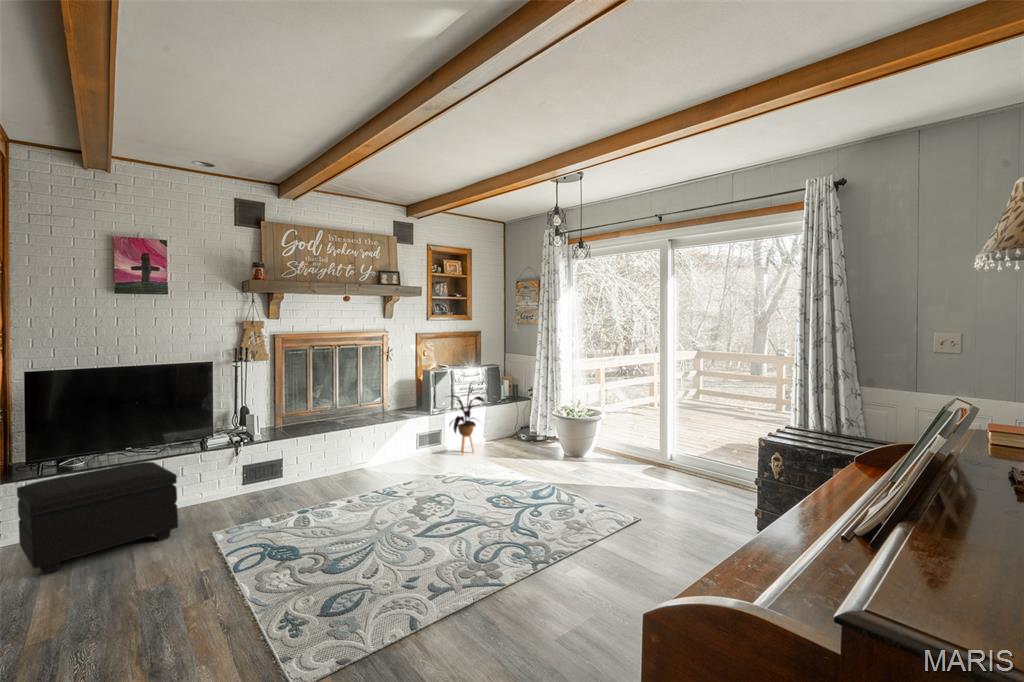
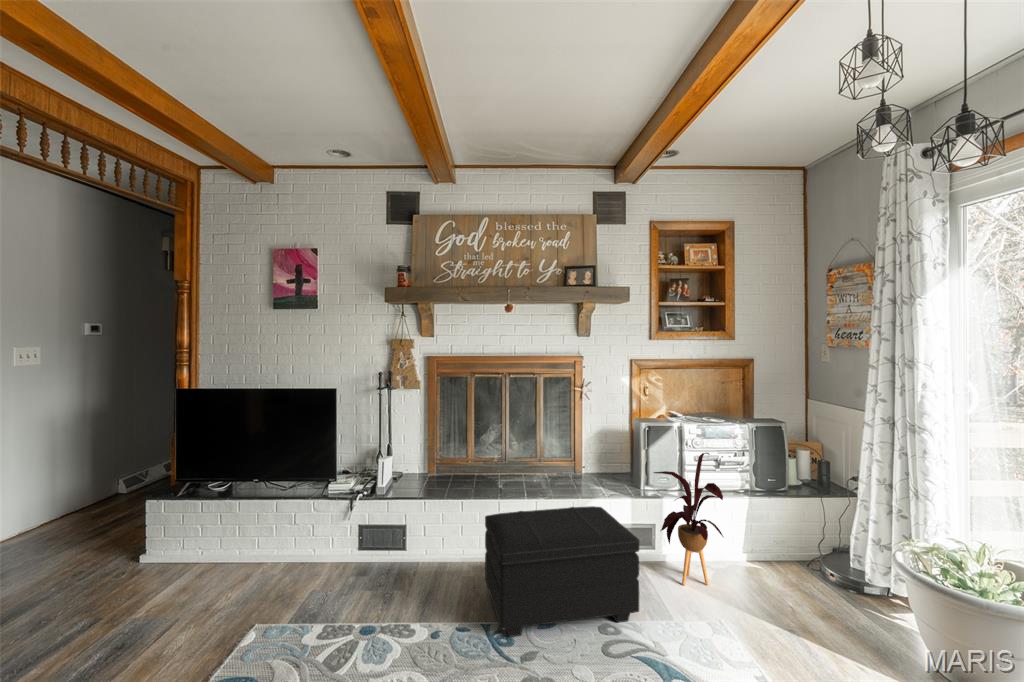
footstool: present [17,462,178,574] -> present [485,506,639,637]

